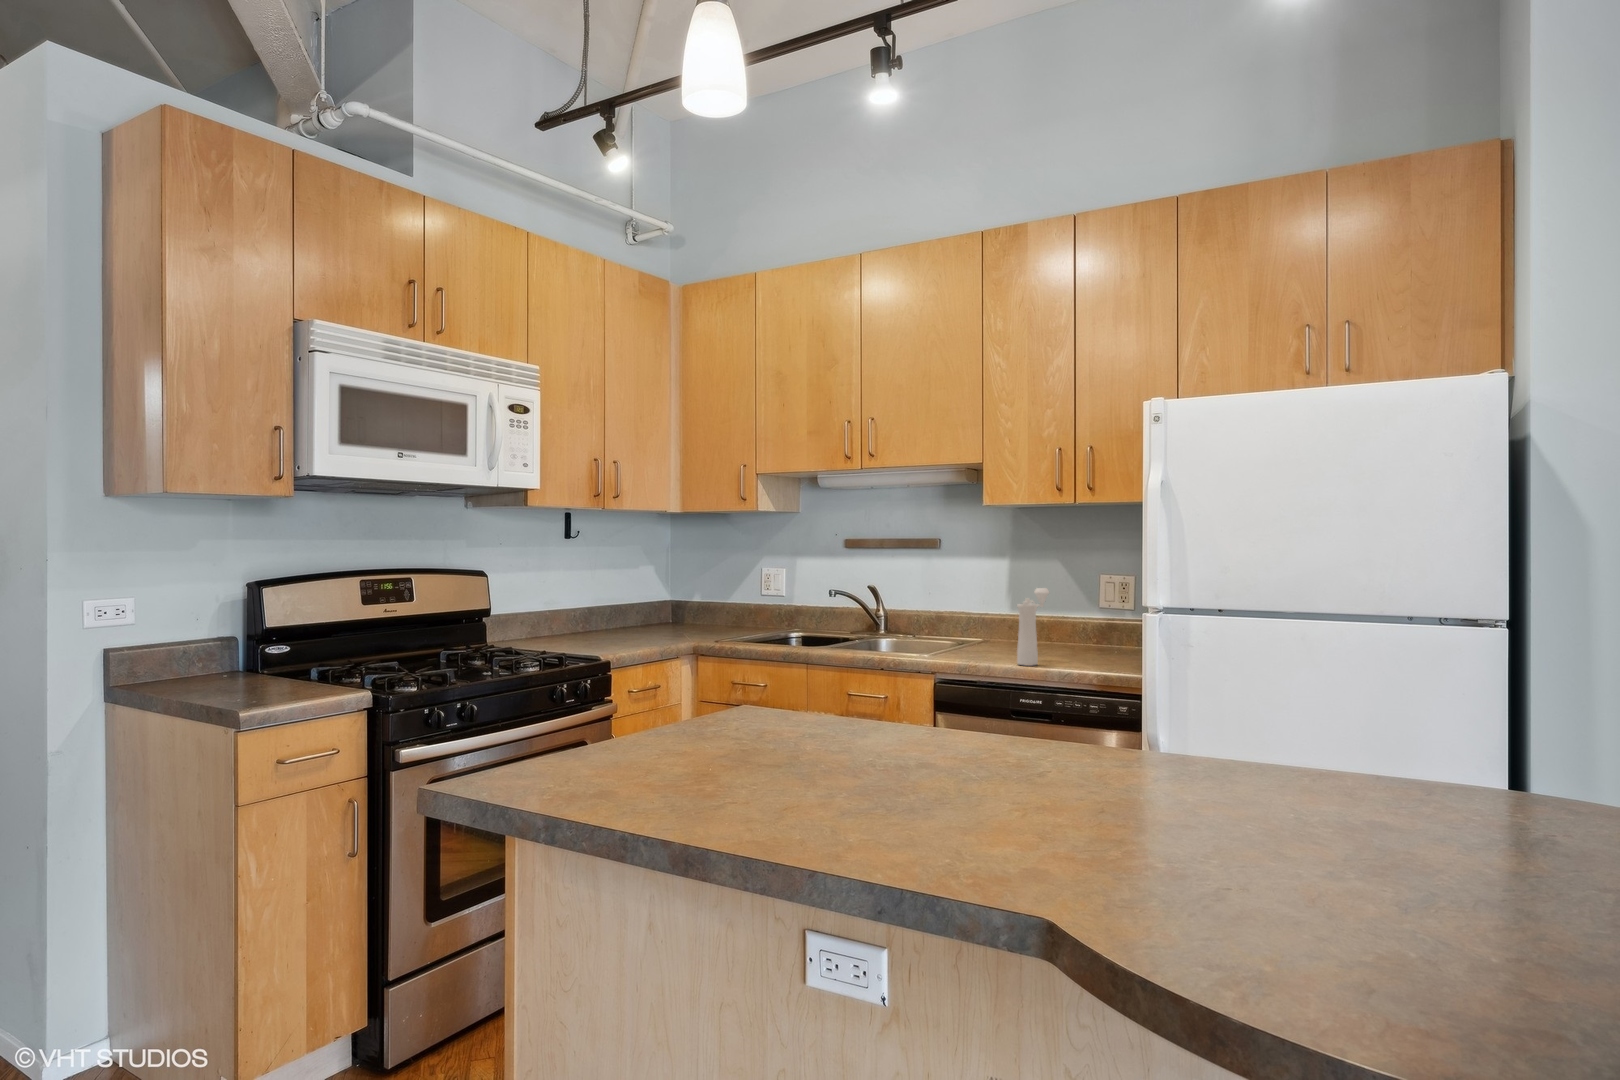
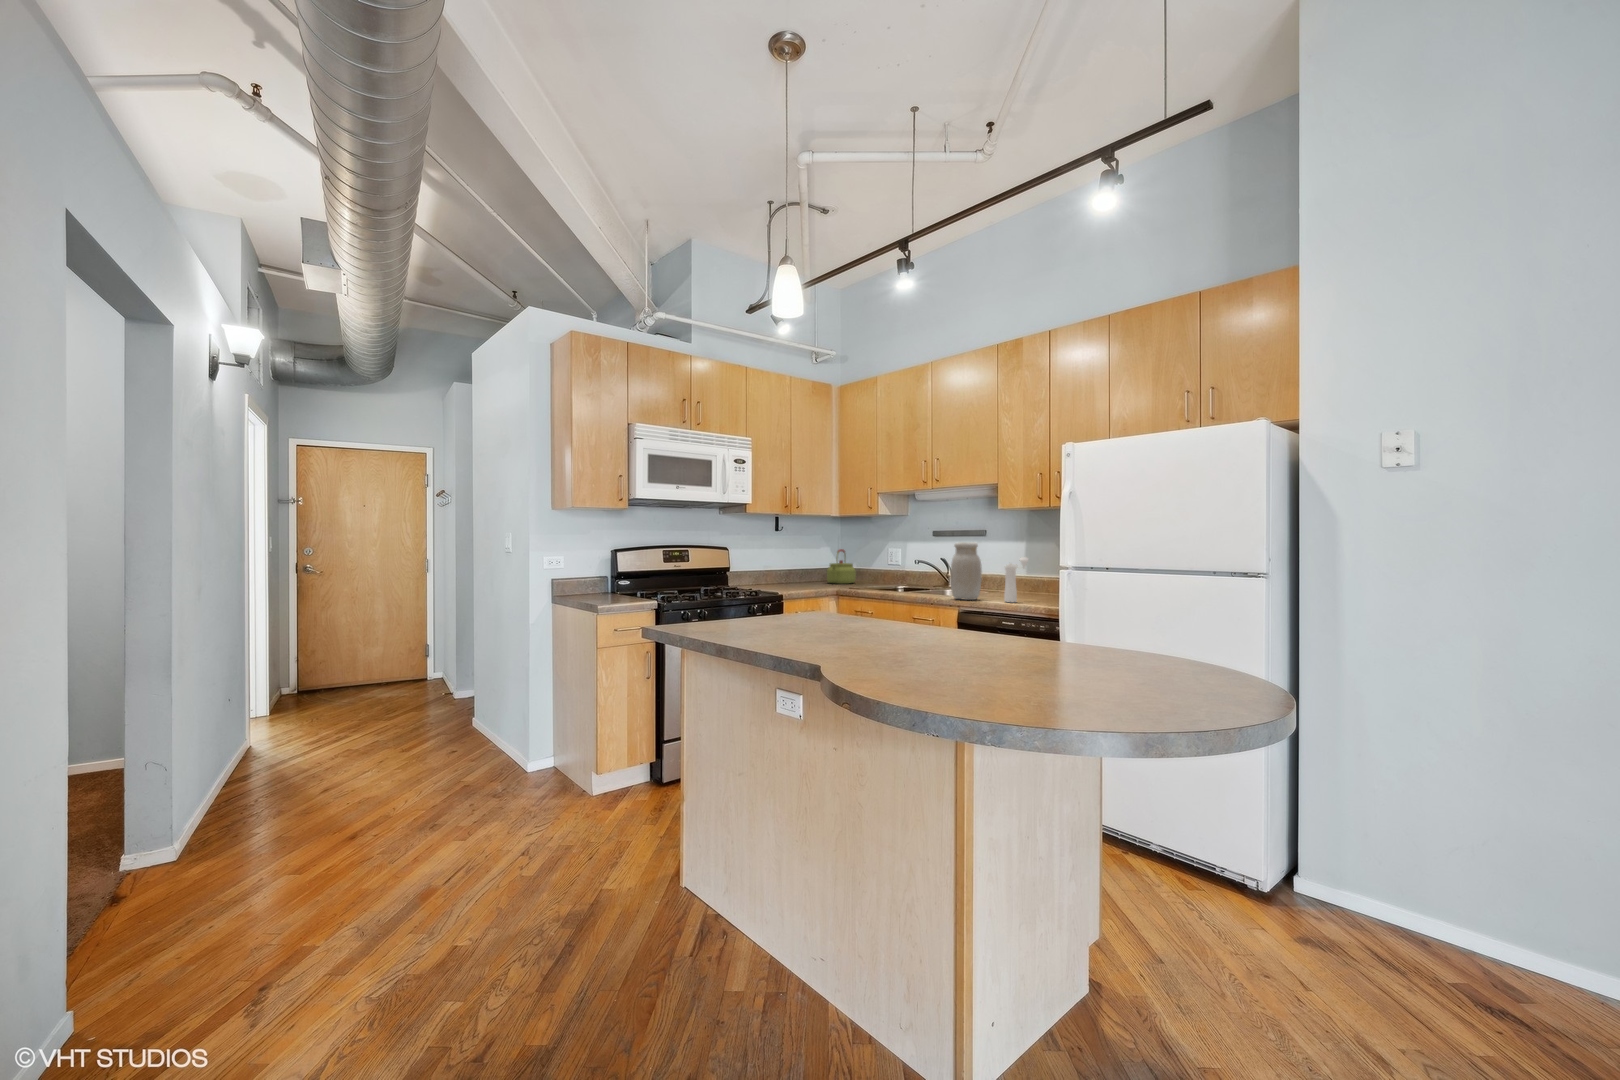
jar: none [922,563,975,662] -> present [950,542,982,600]
kettle: none [659,570,710,631] -> present [827,549,856,584]

